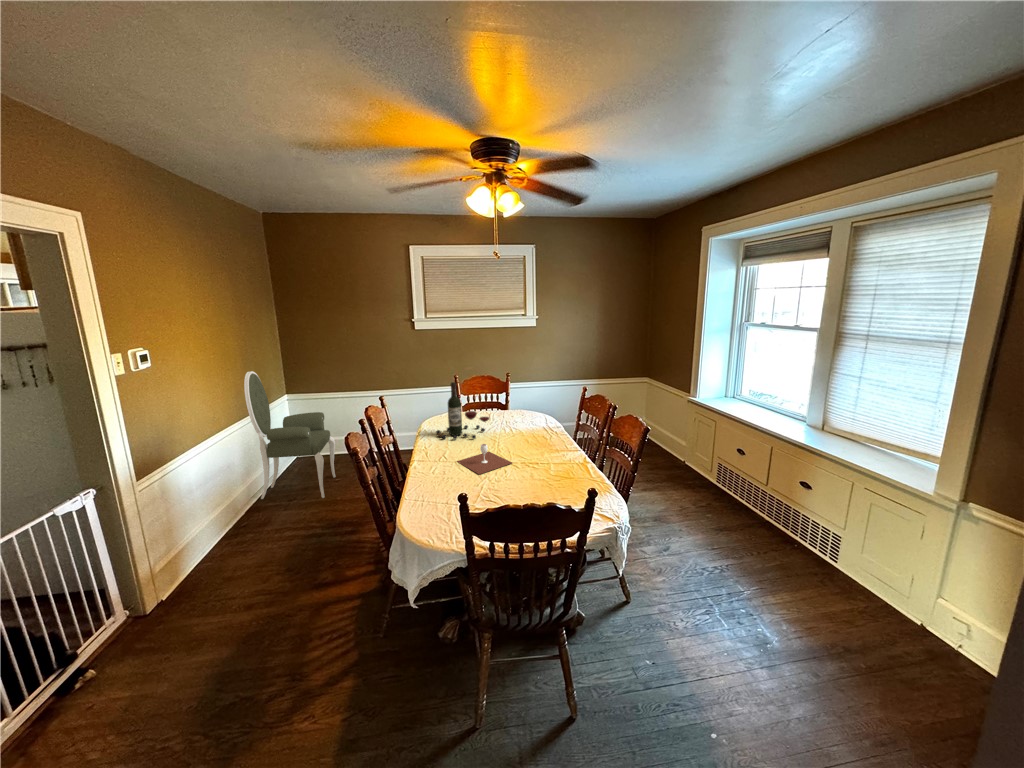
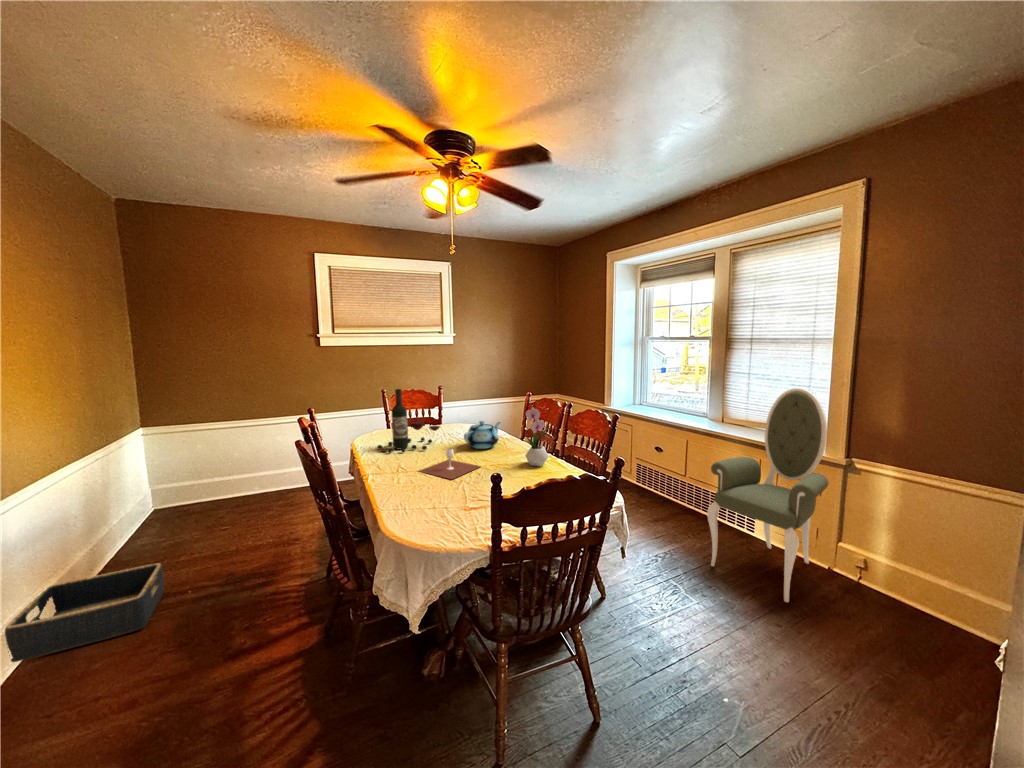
armchair: present [244,371,336,499] -> present [707,388,828,602]
flower arrangement: none [553,403,580,470] -> present [525,398,549,466]
teapot: none [507,416,548,443] -> present [464,421,500,449]
basket: none [194,503,290,558] -> present [5,563,164,662]

